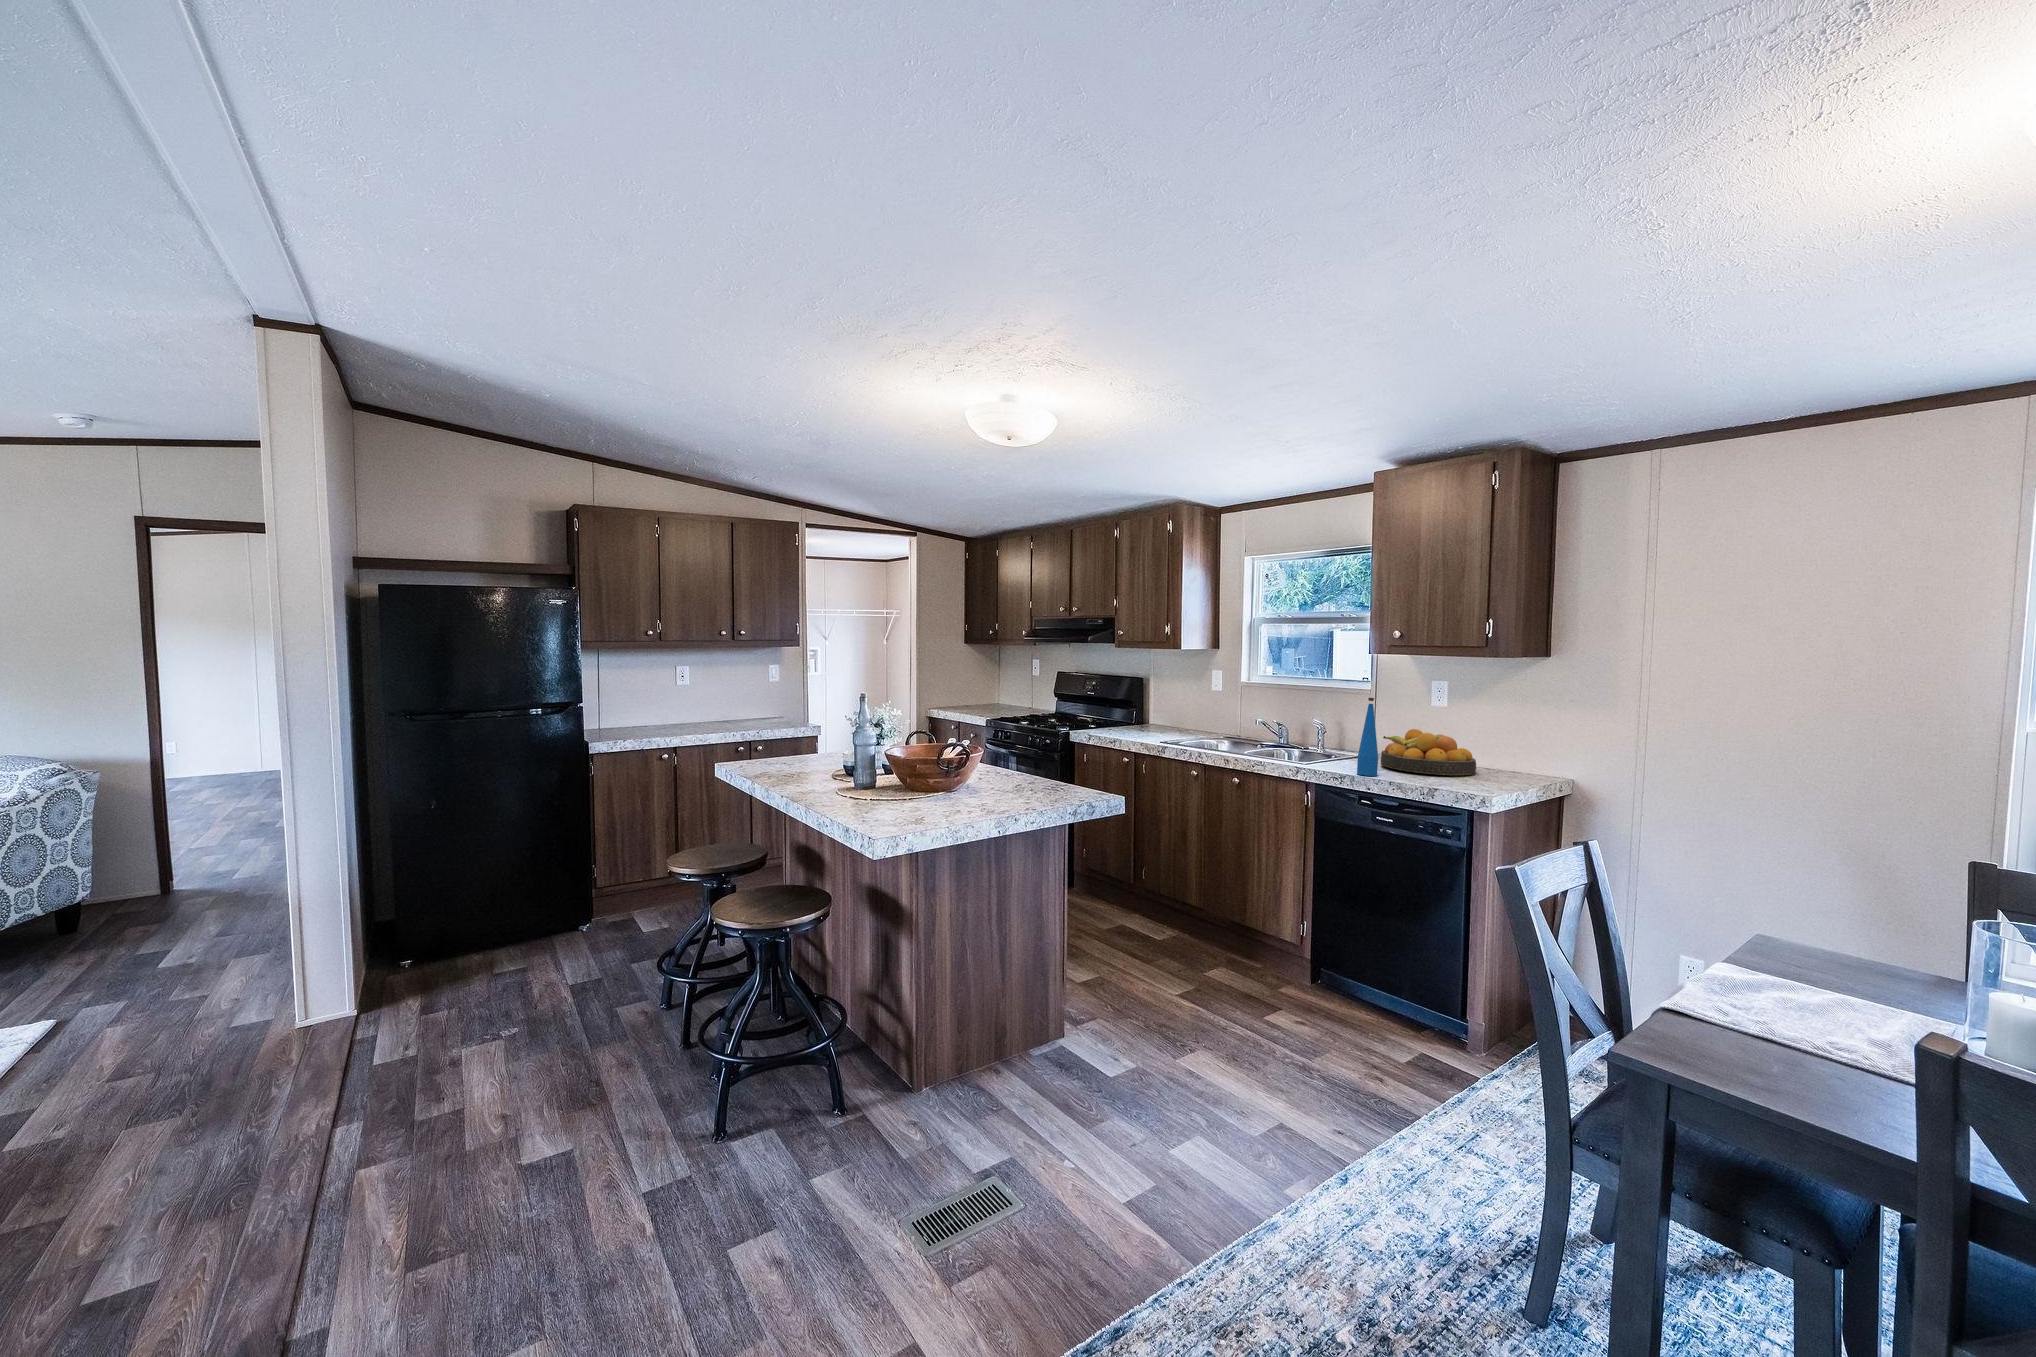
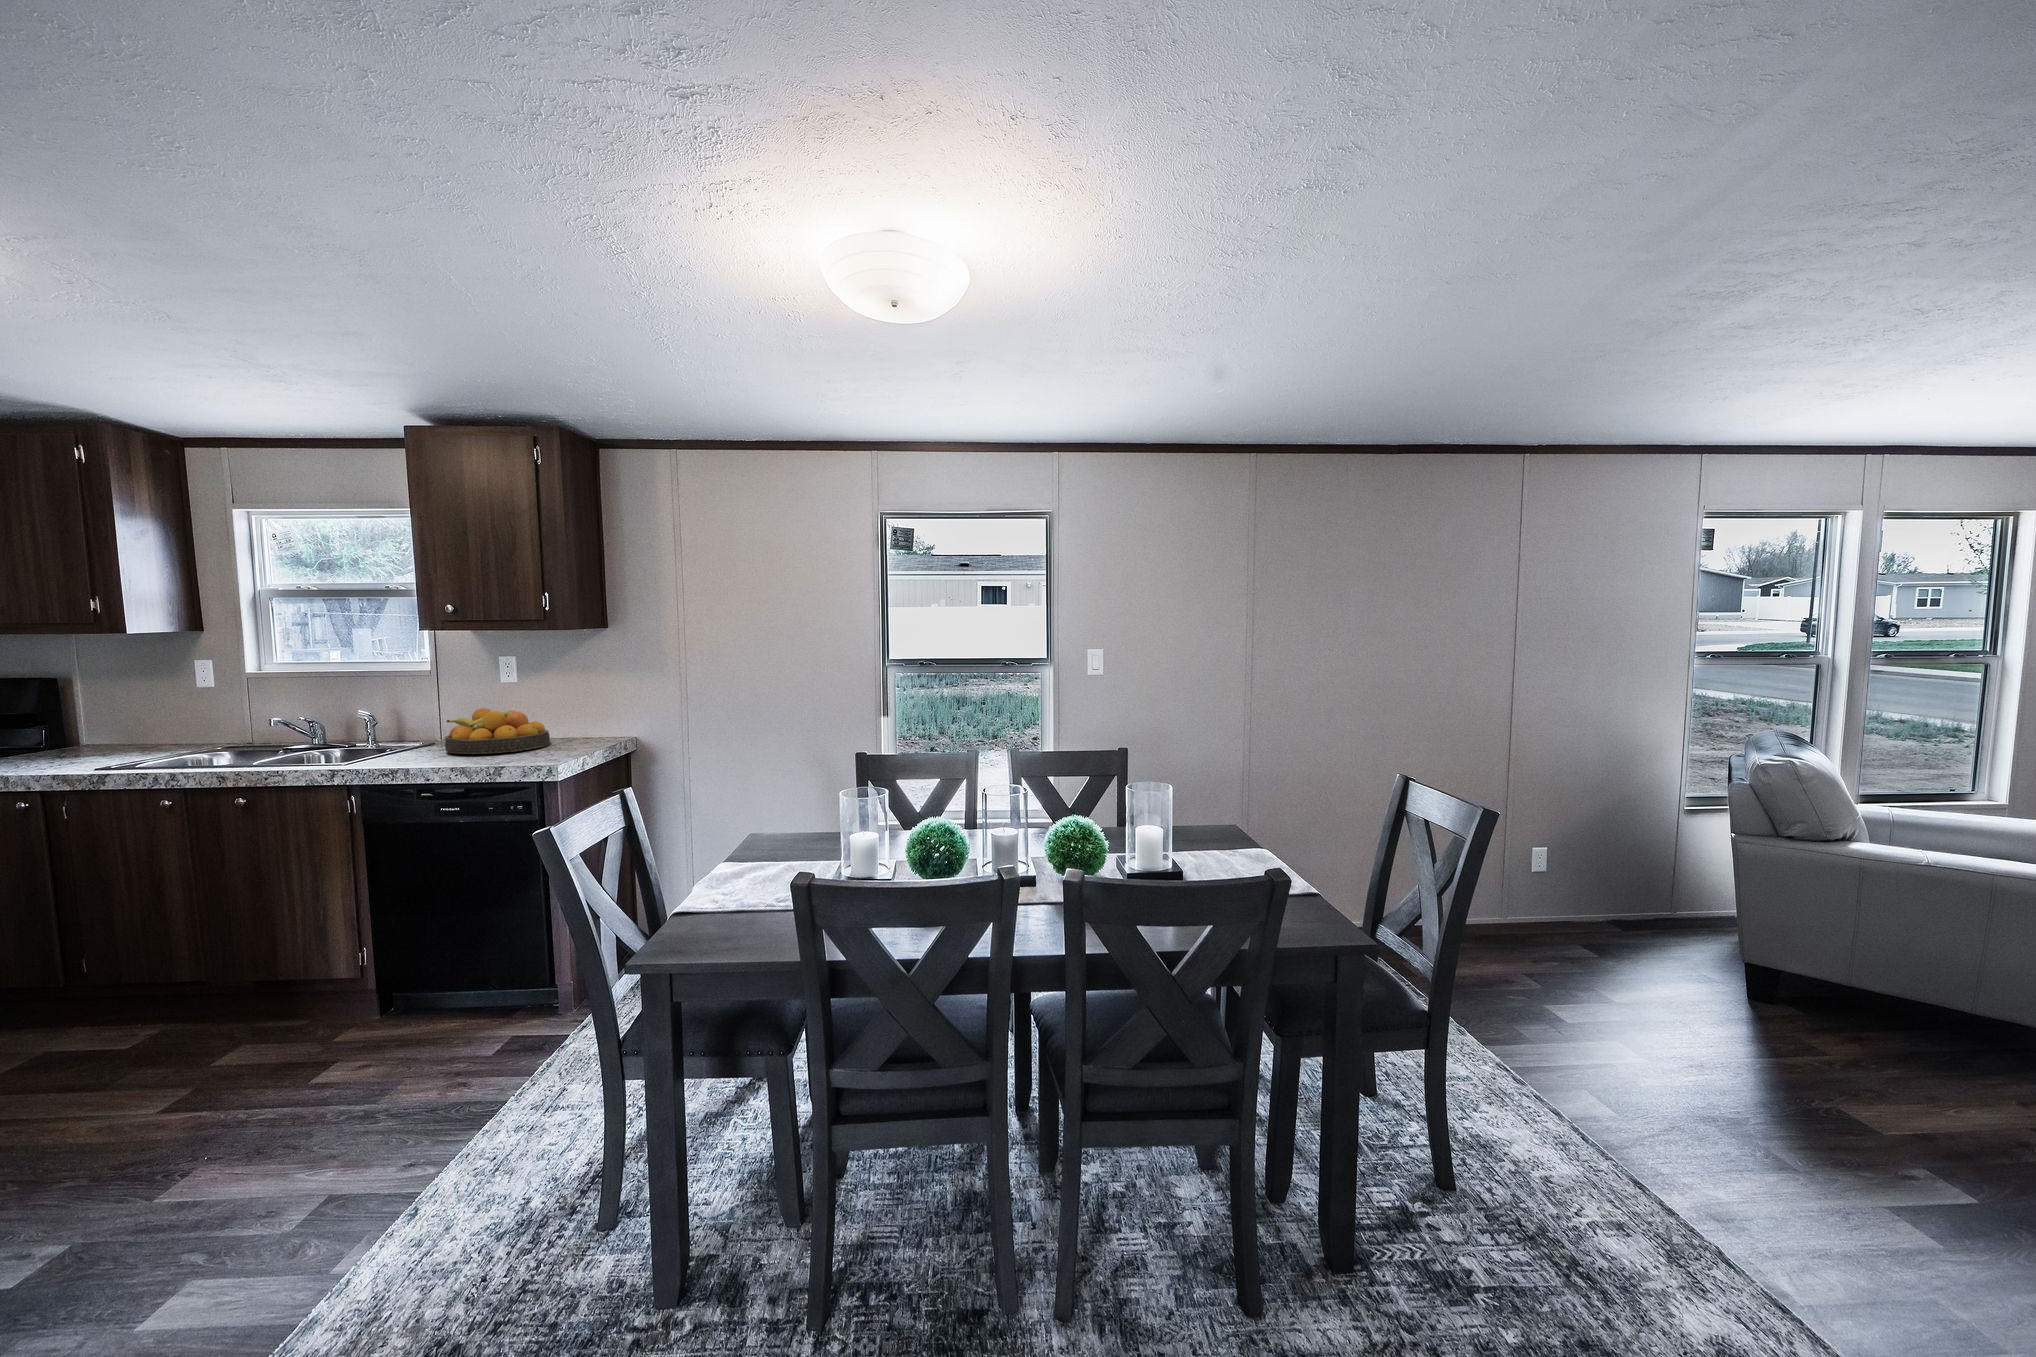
bottle: present [1357,698,1378,776] -> none [412,680,438,767]

